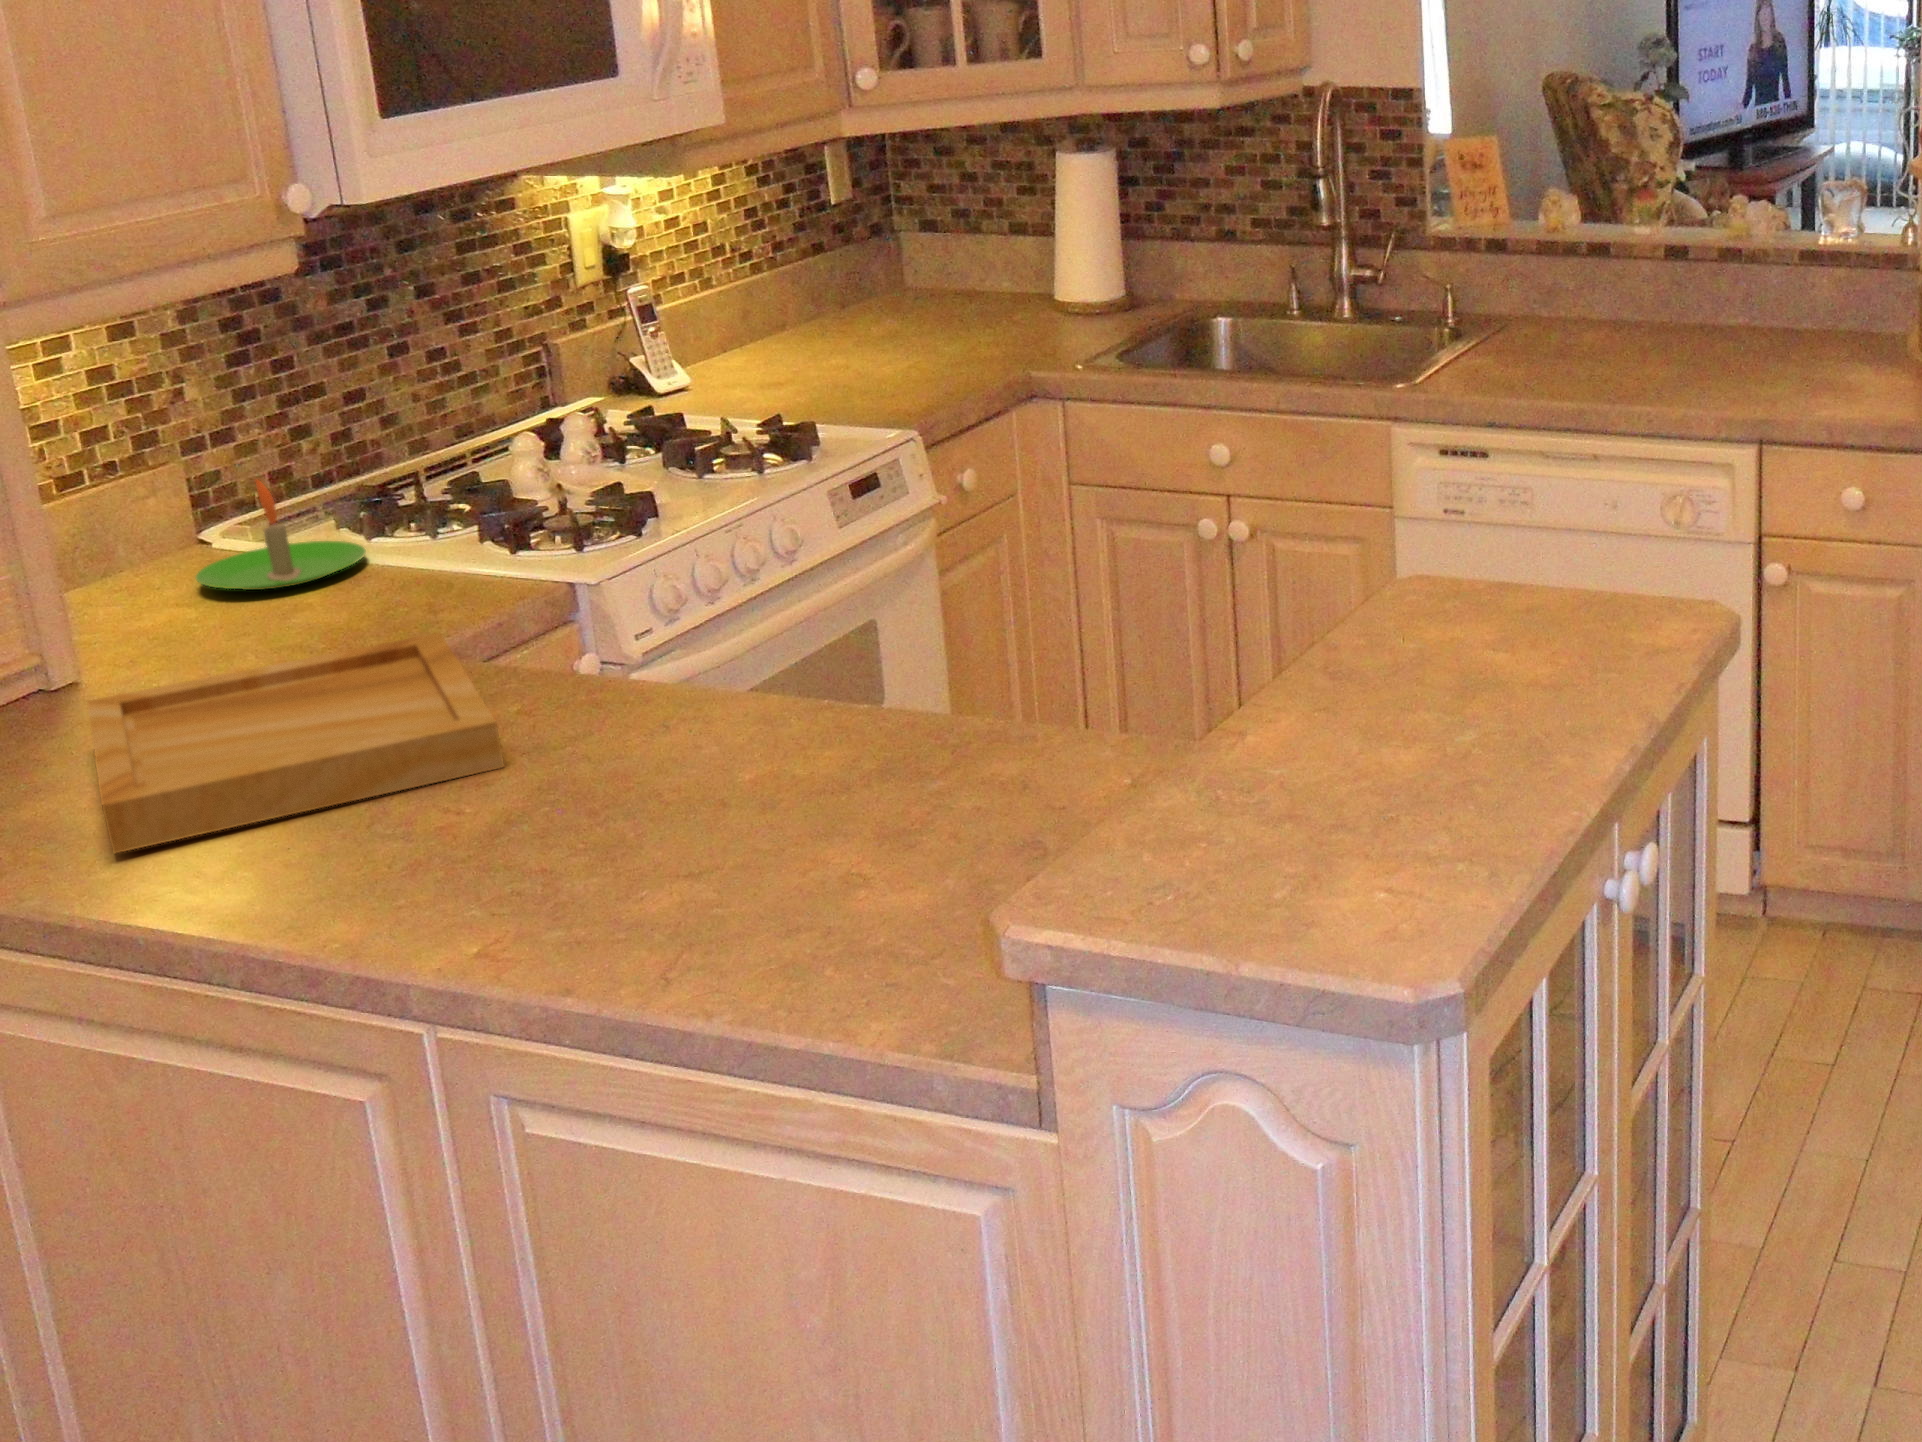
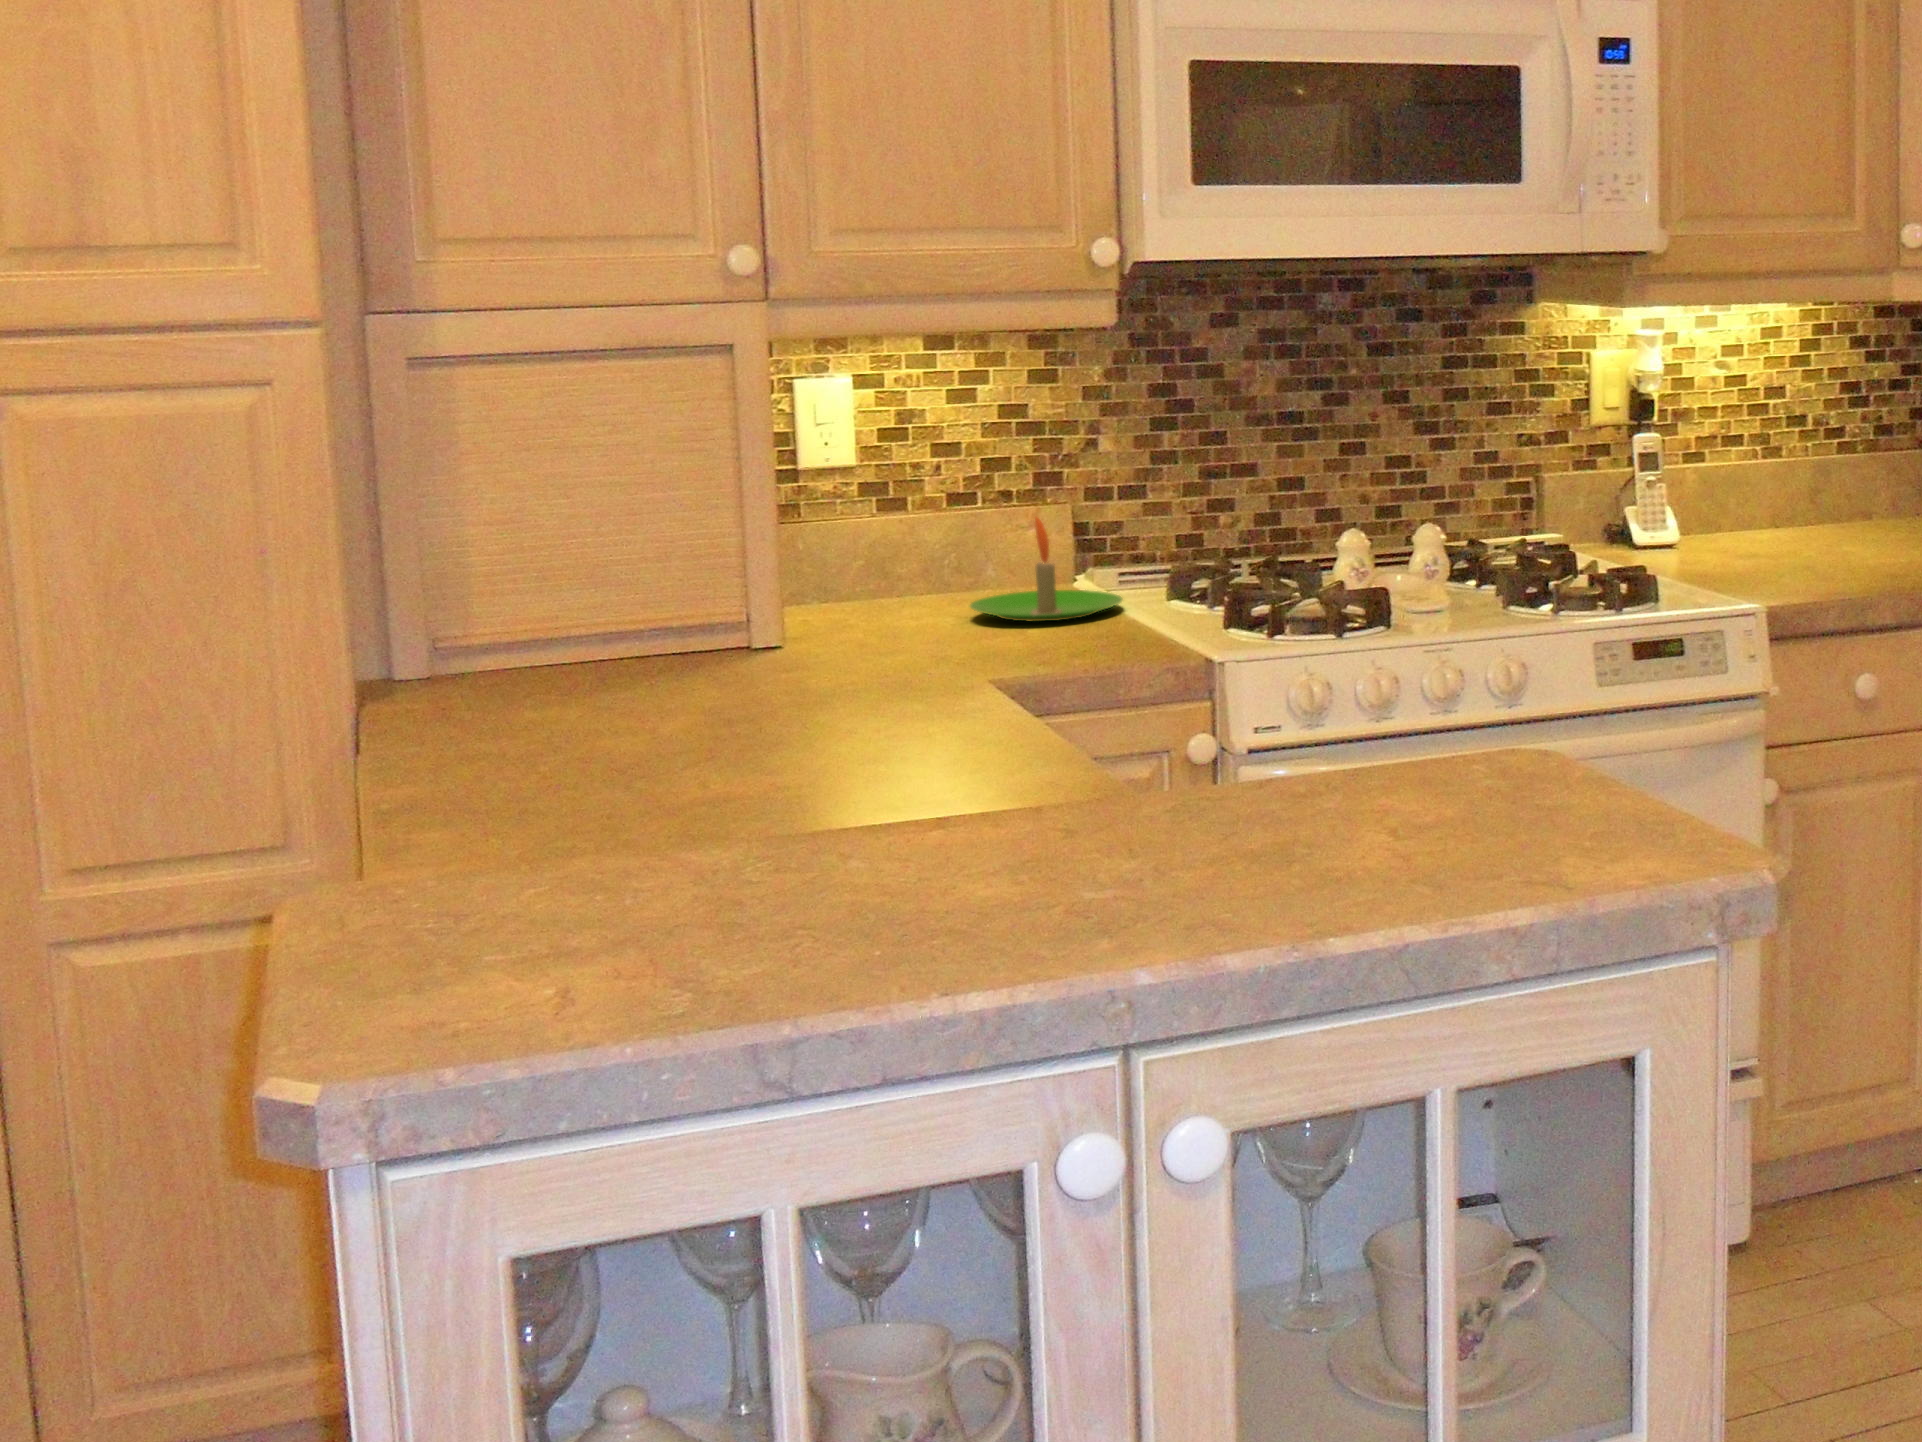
tray: present [87,633,504,853] -> none [430,651,931,784]

